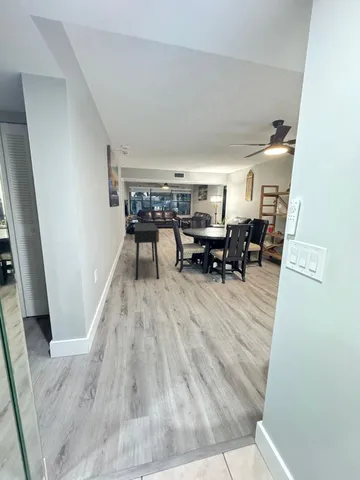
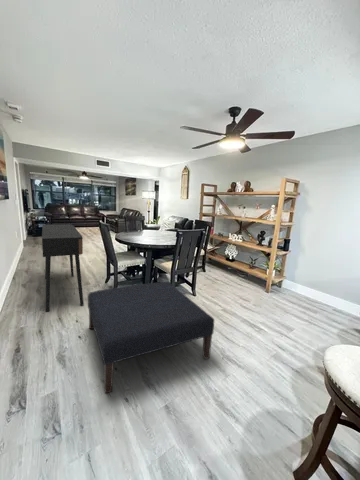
ottoman: none [161,264,245,323] -> present [88,282,214,393]

